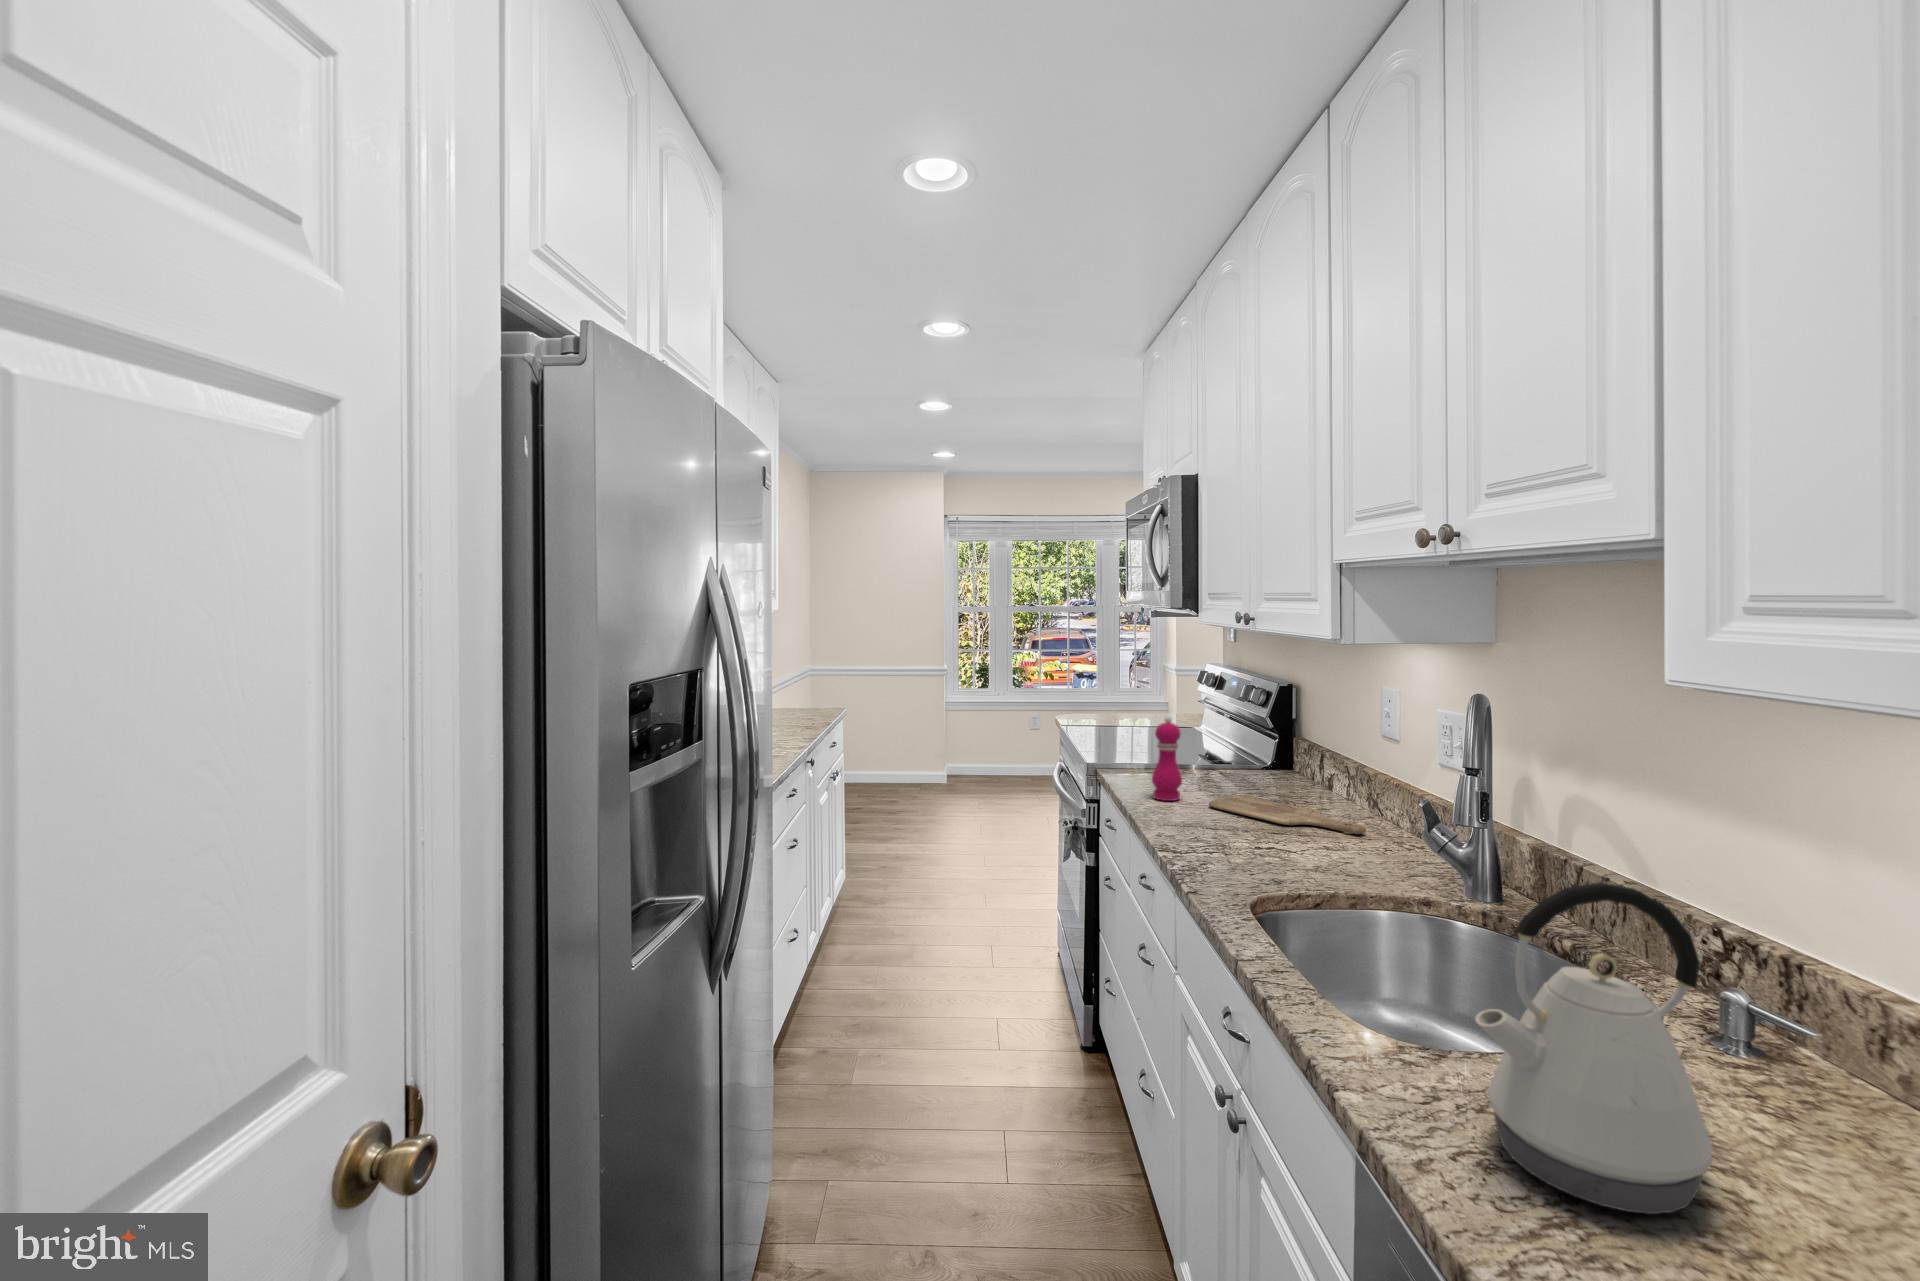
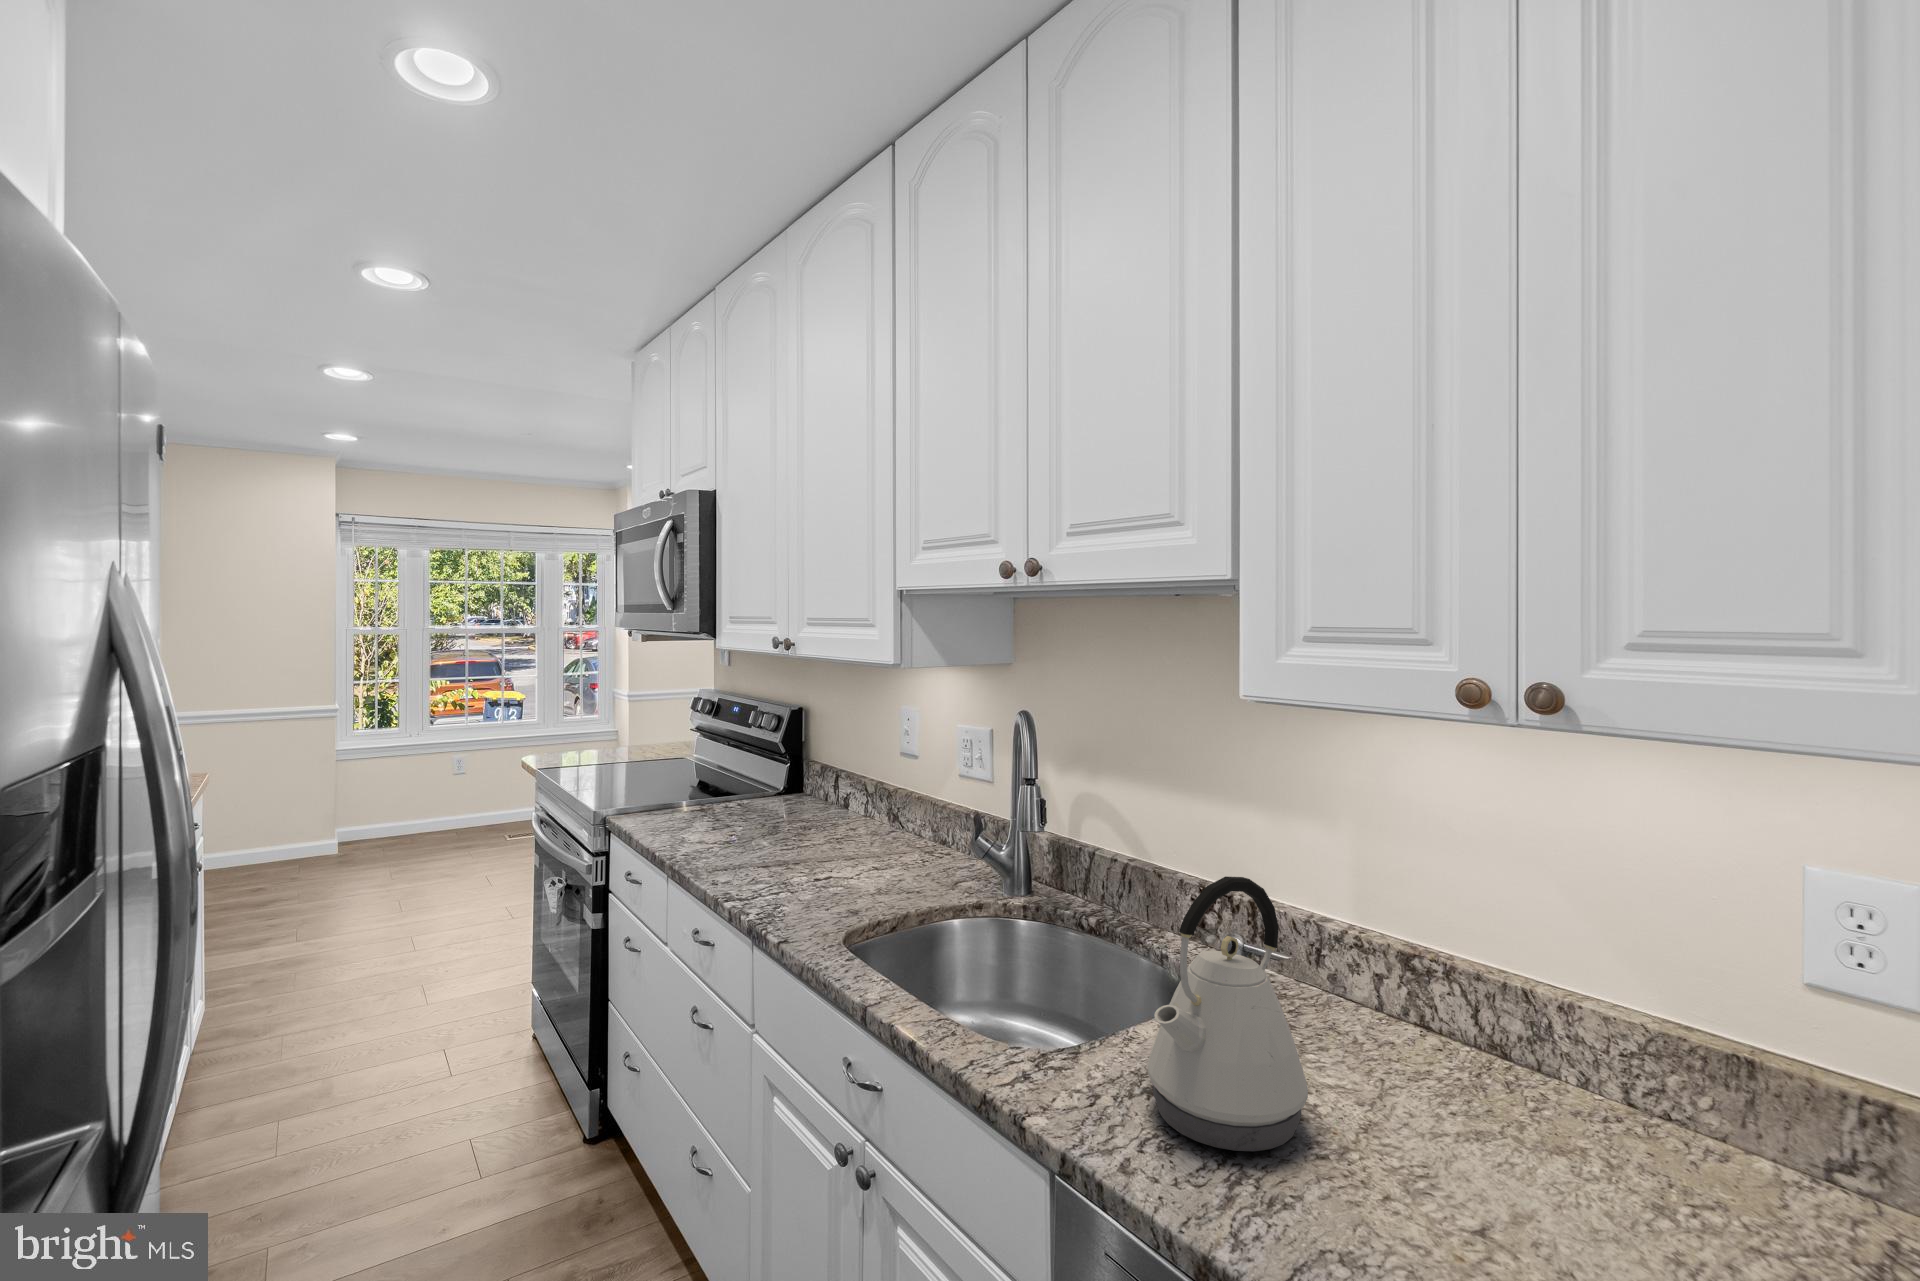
pepper mill: present [1152,717,1182,801] -> none [682,752,715,842]
cutting board: present [1209,796,1366,834] -> none [746,826,899,850]

